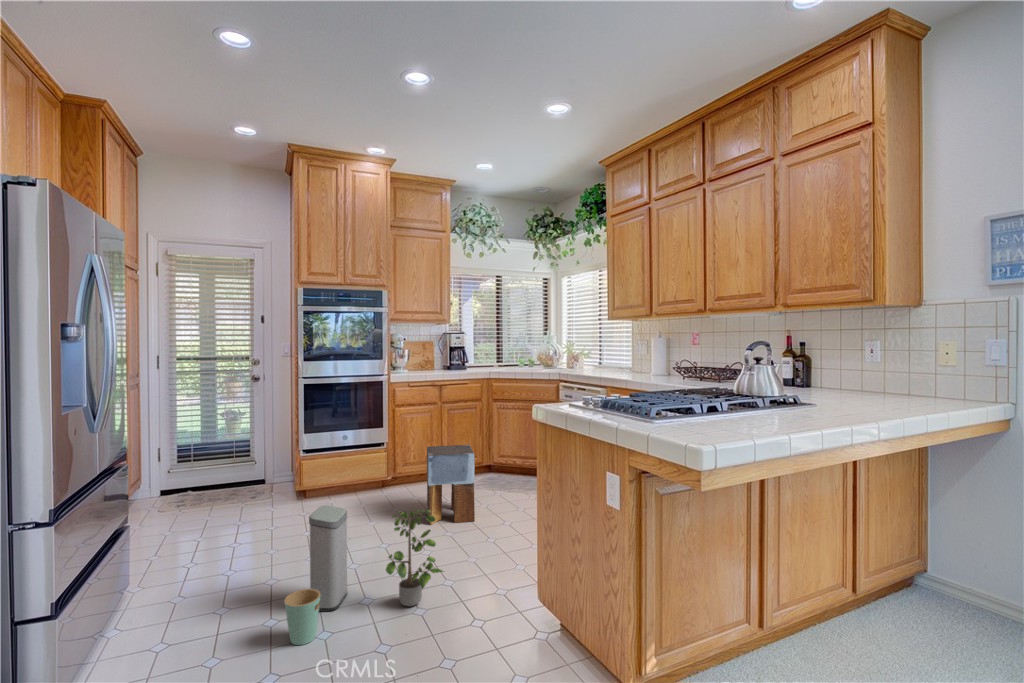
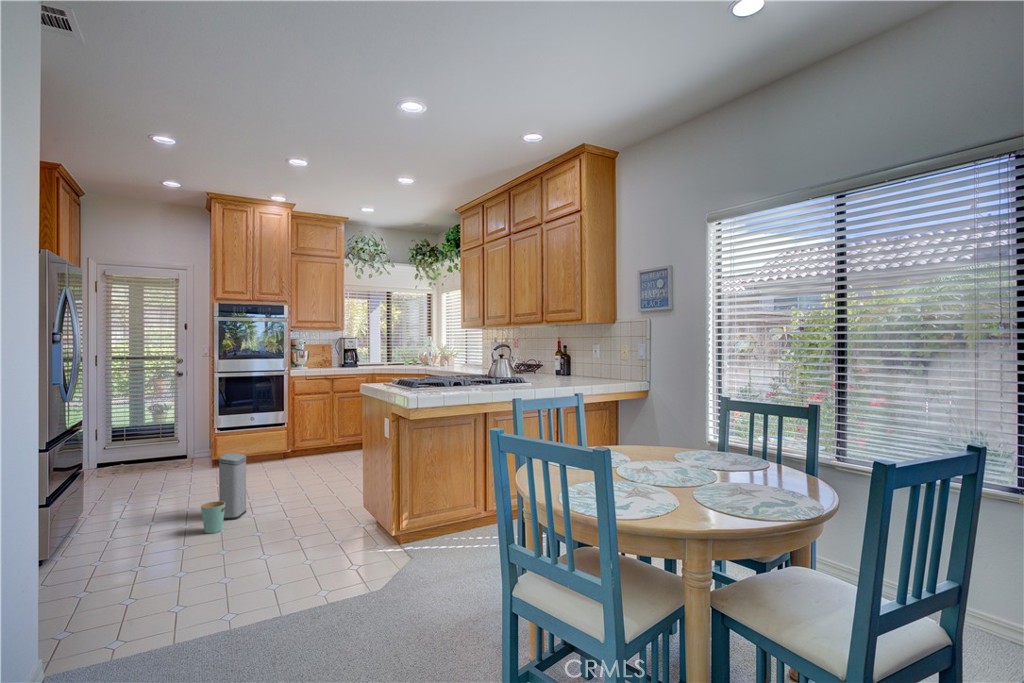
stool: present [427,445,475,525] -> none [314,421,350,478]
potted plant: present [386,508,443,606] -> none [271,450,312,515]

